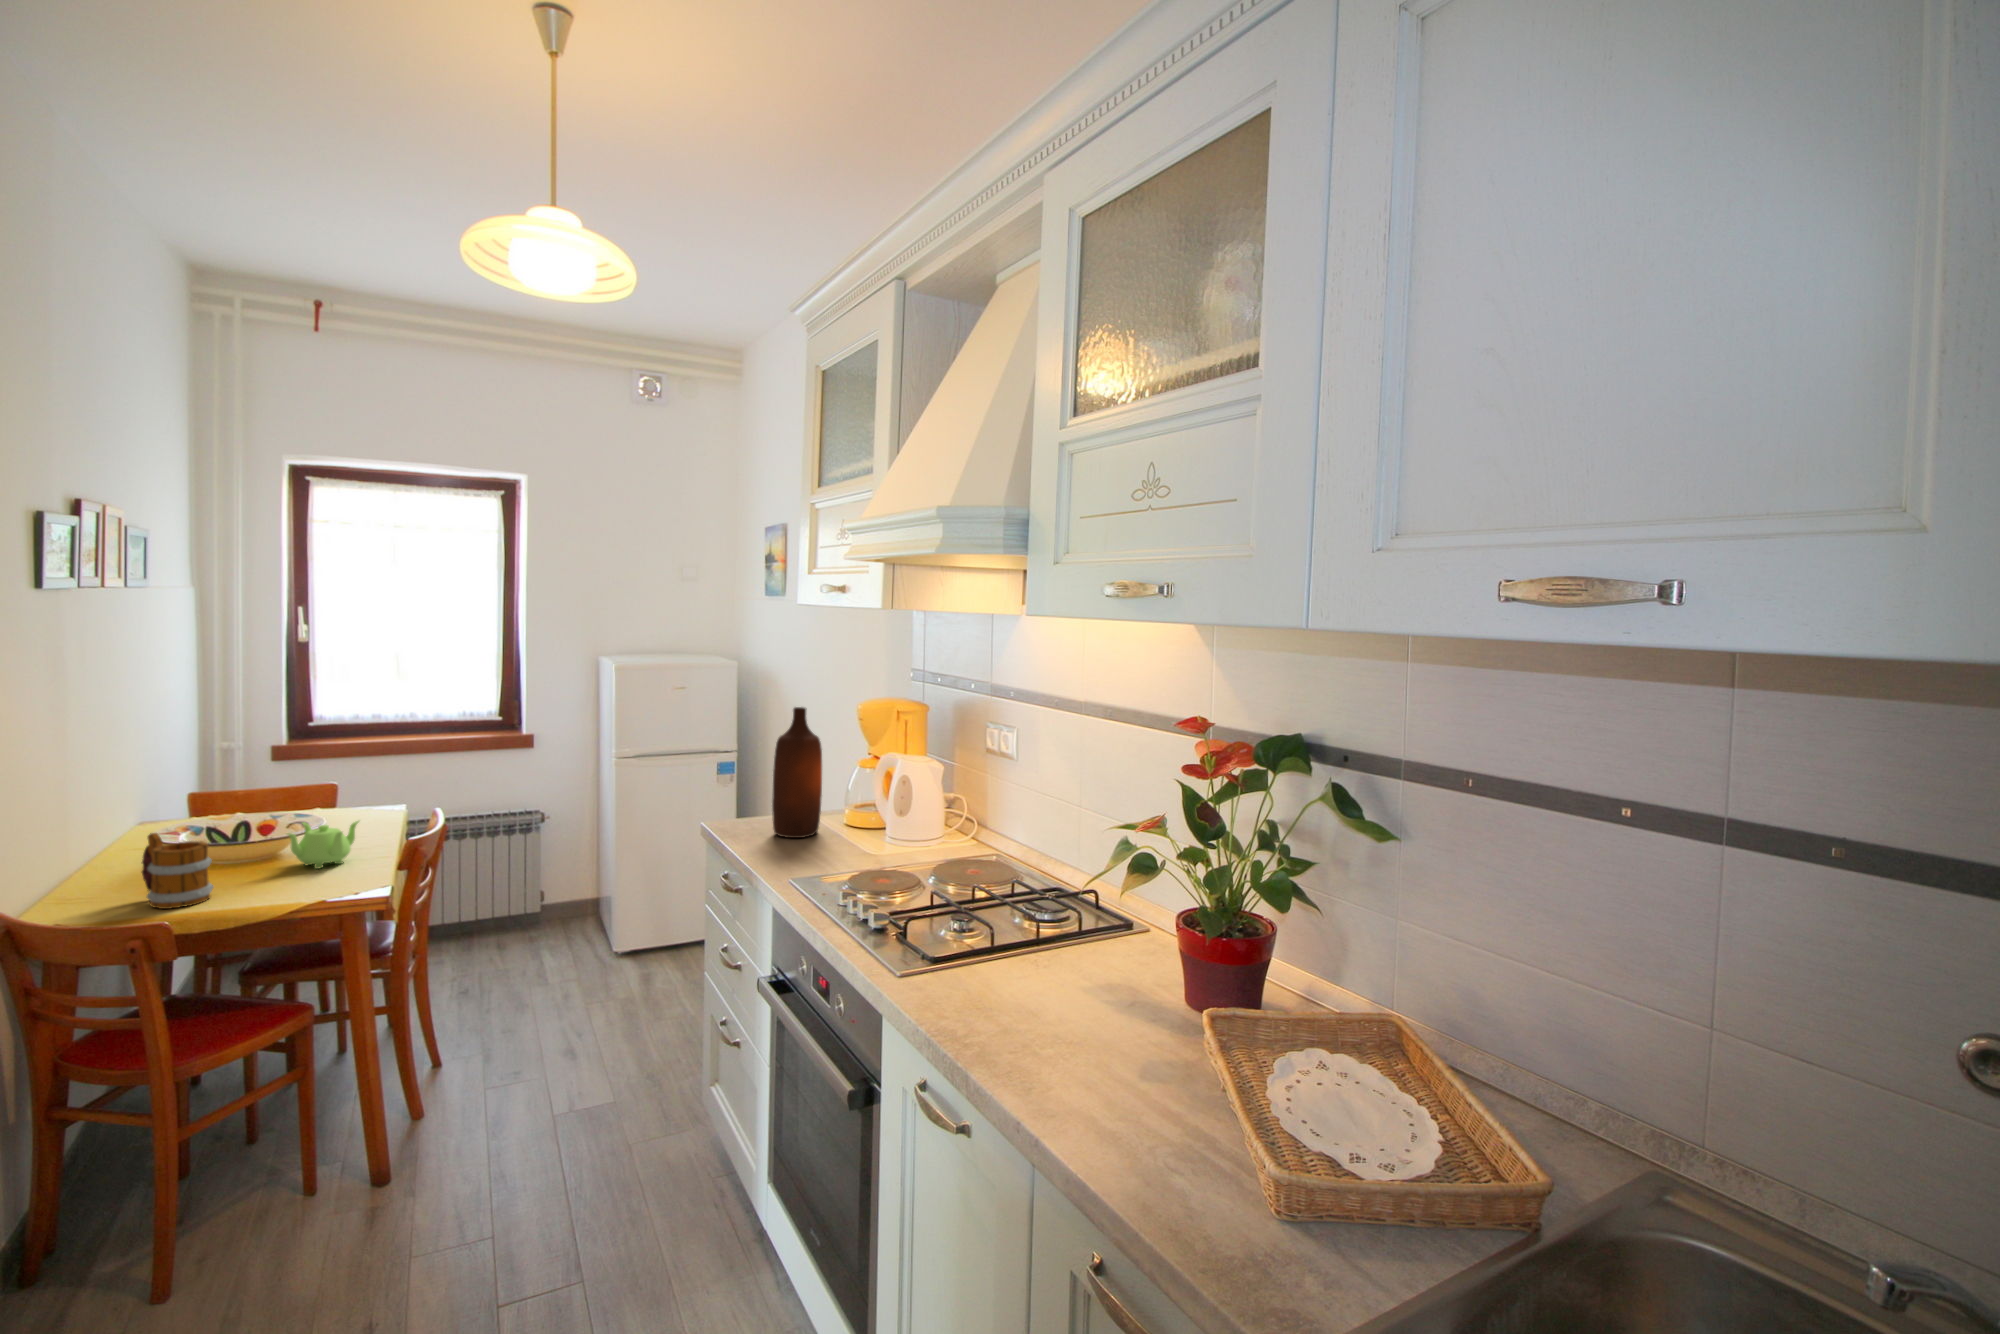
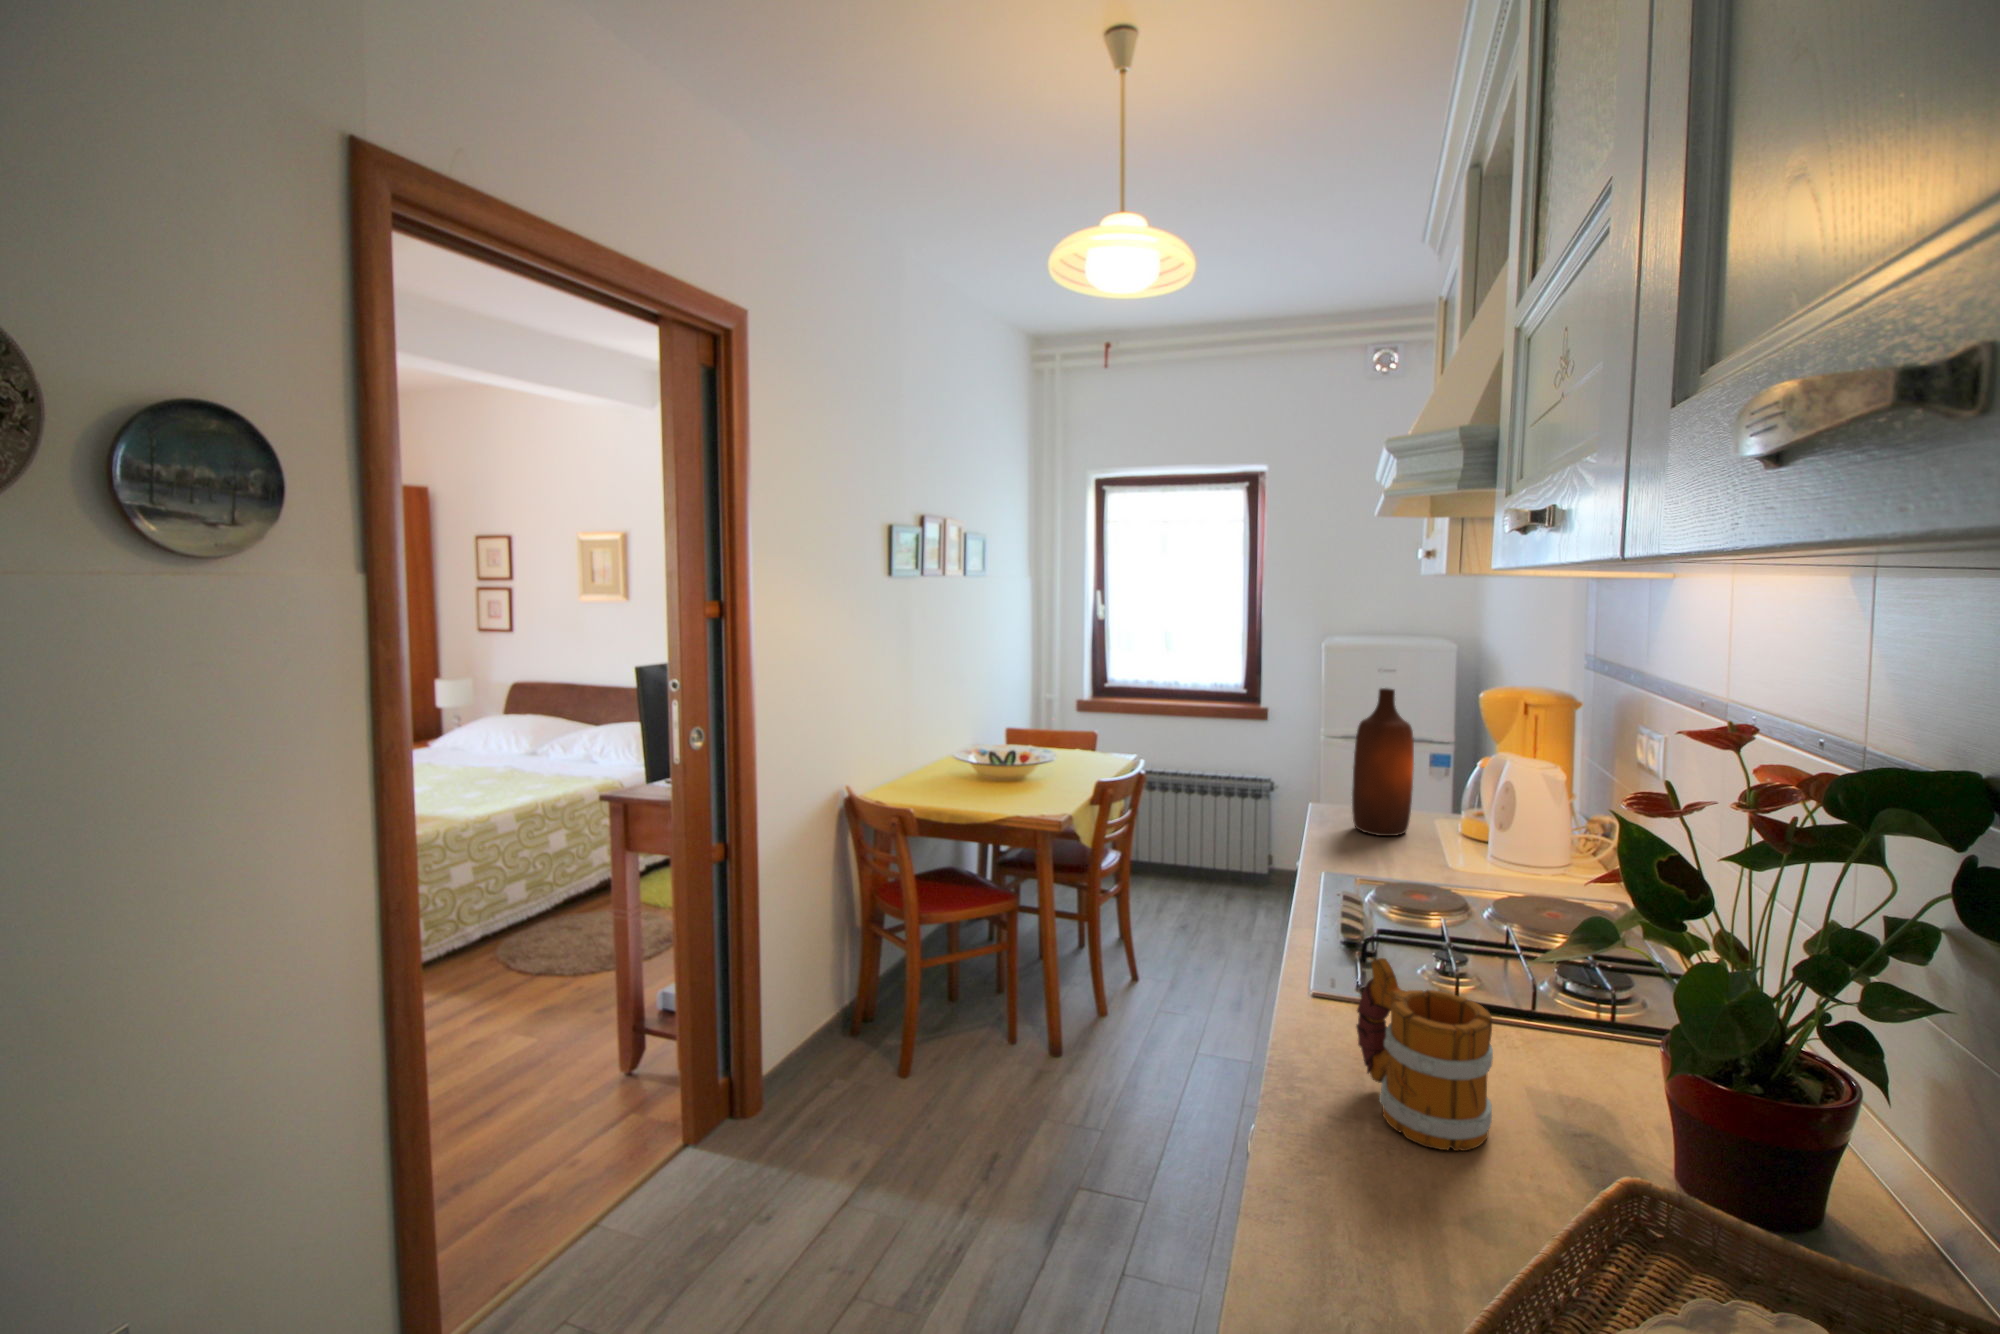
teapot: present [288,821,359,869] -> none [1012,756,1063,792]
mug: present [142,833,213,909] -> present [1356,958,1493,1151]

